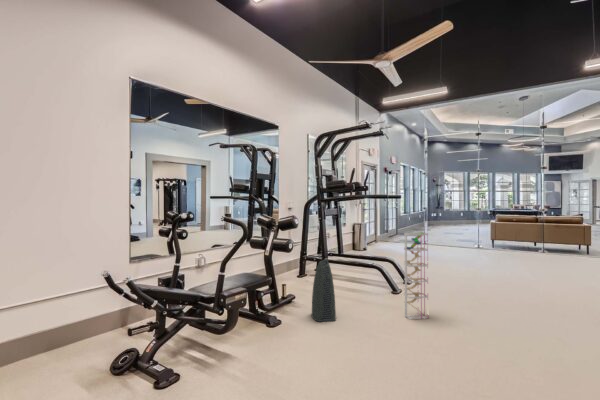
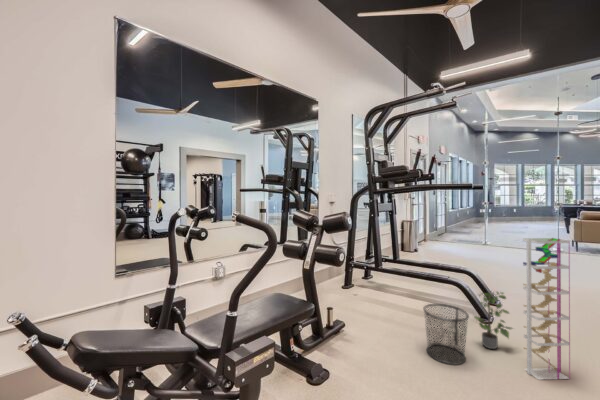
air purifier: present [312,259,336,322] -> none [374,276,414,376]
potted plant: none [381,268,405,307] -> present [475,292,512,349]
waste bin: none [346,279,373,315] -> present [424,304,469,364]

